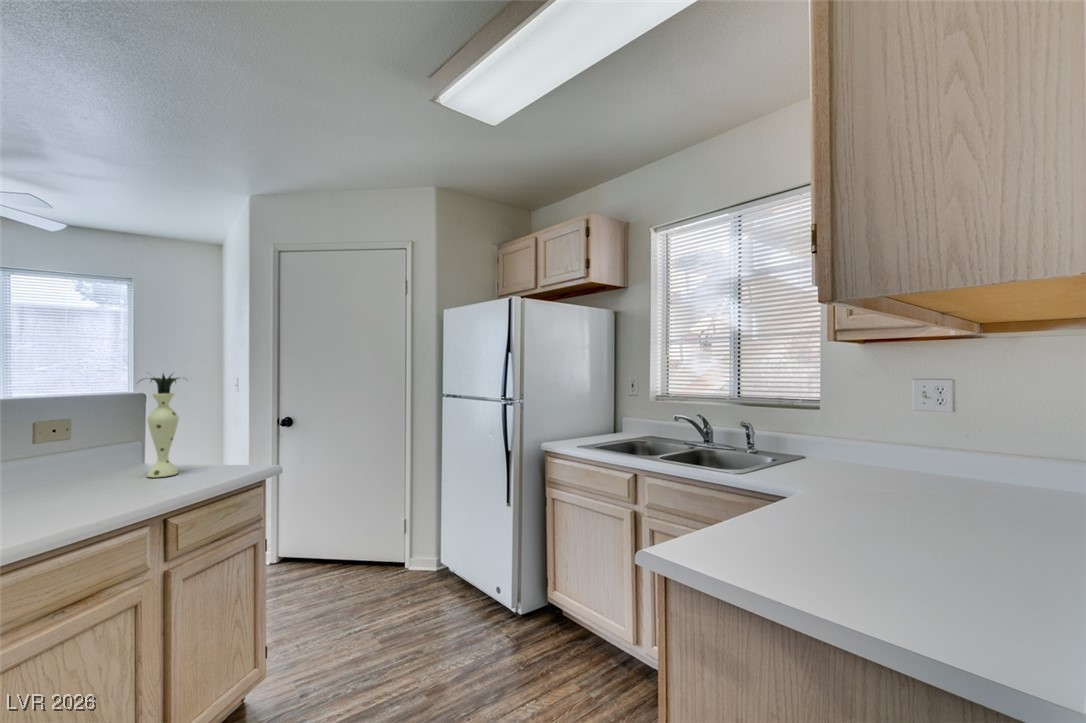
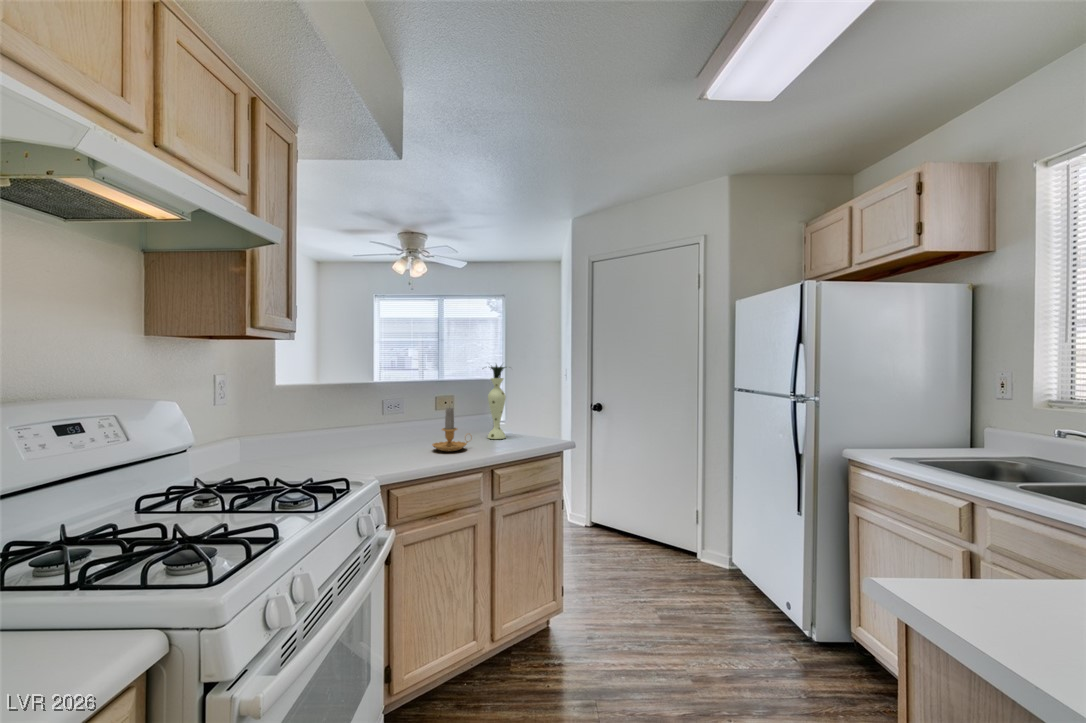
candle: none [50,437,127,506] -> present [432,408,468,451]

